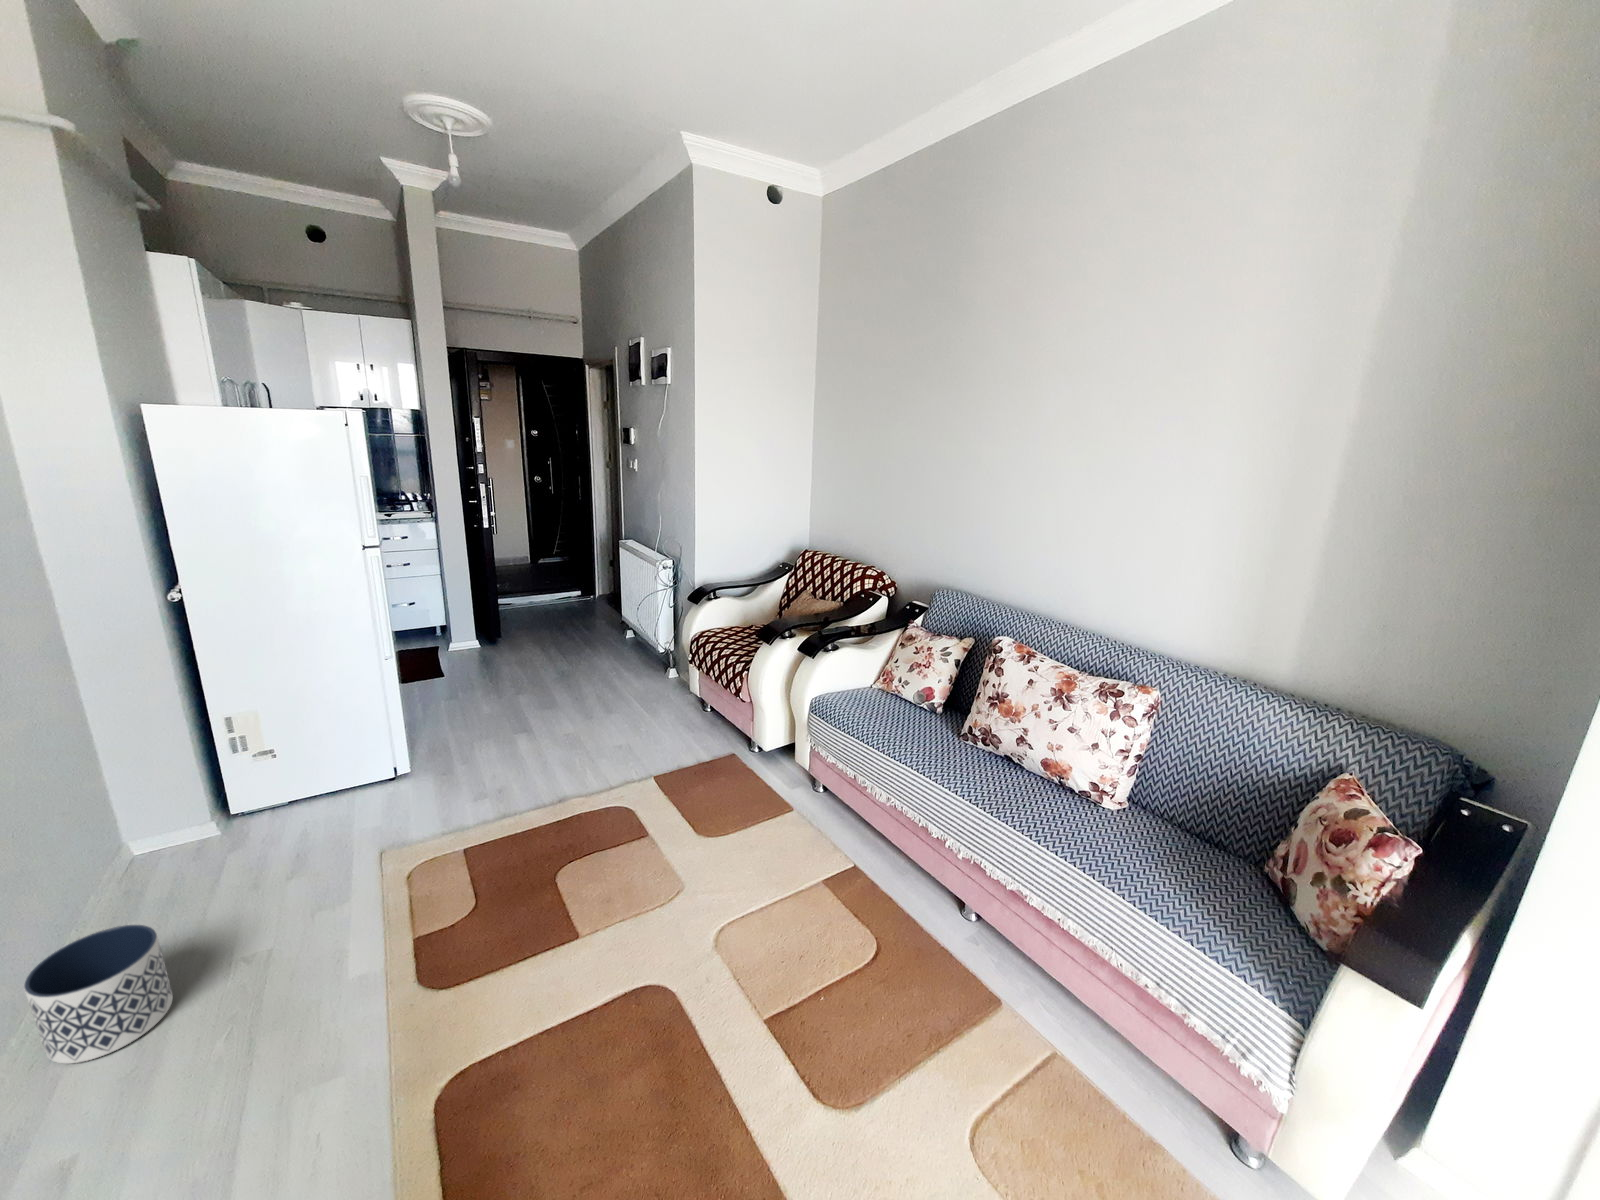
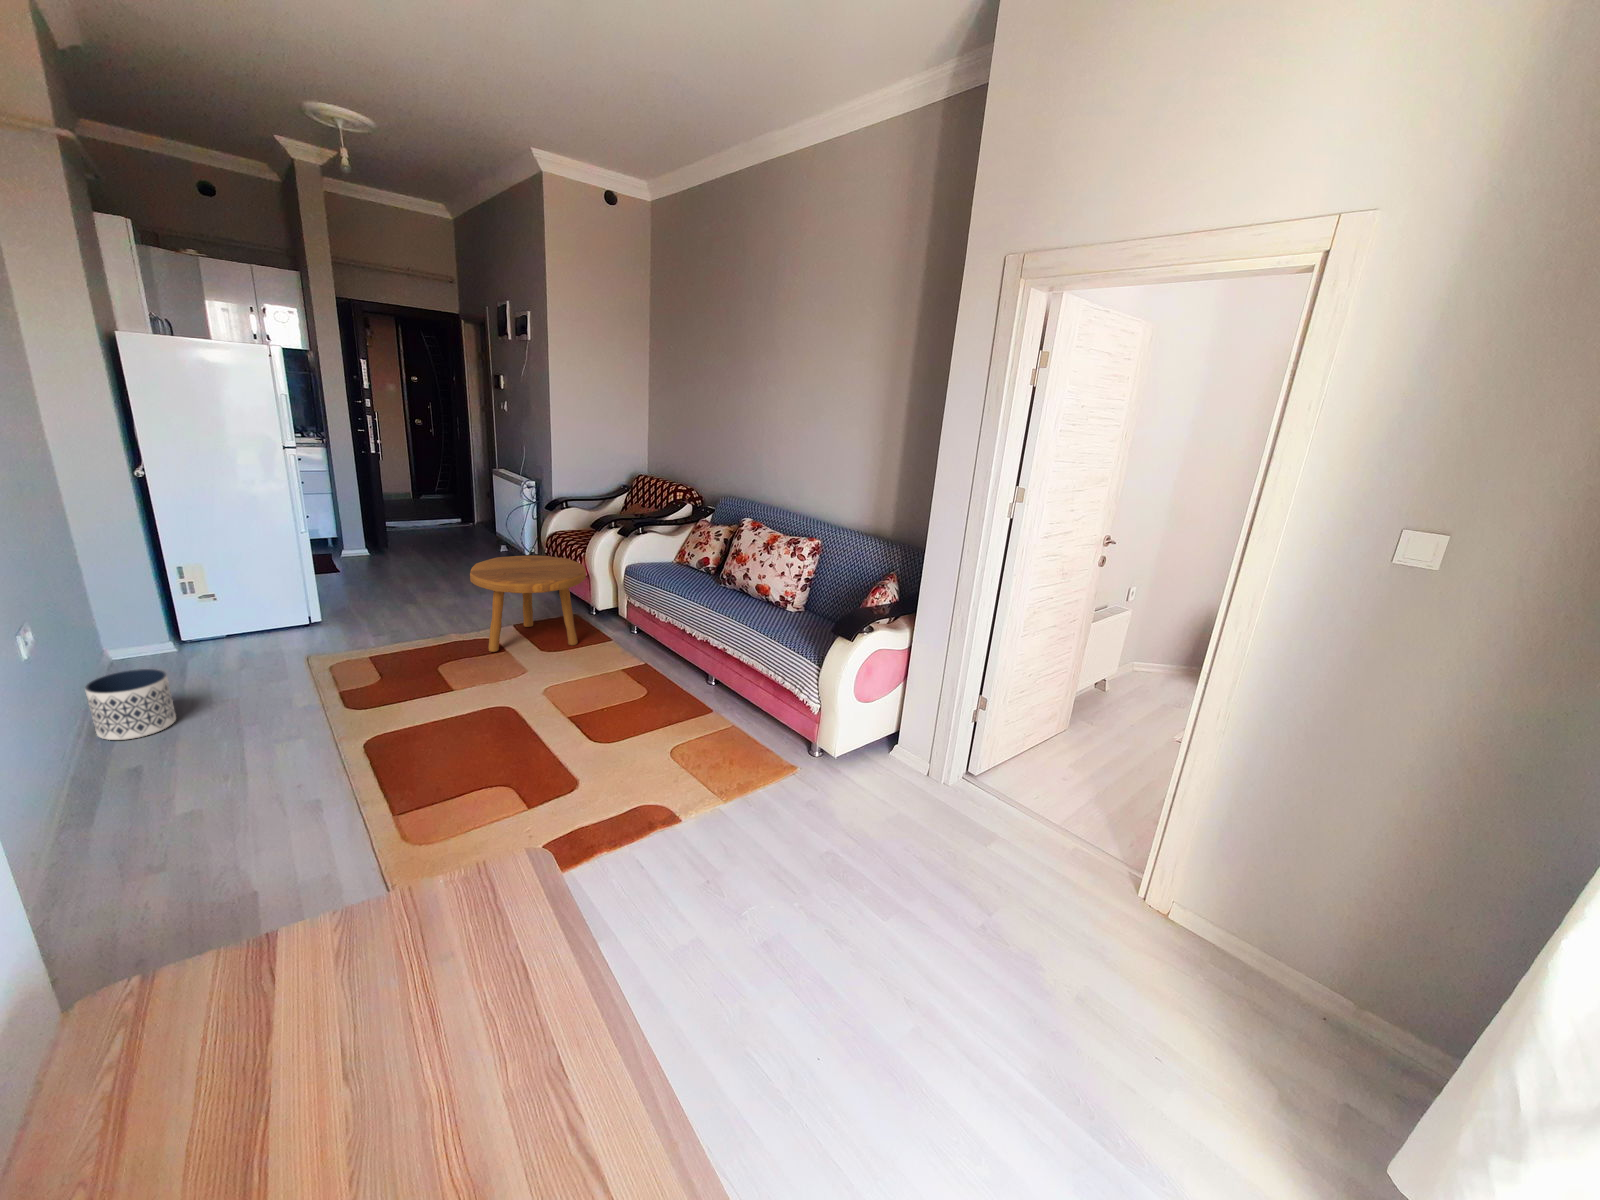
footstool: none [600,681,758,836] -> present [470,555,586,652]

